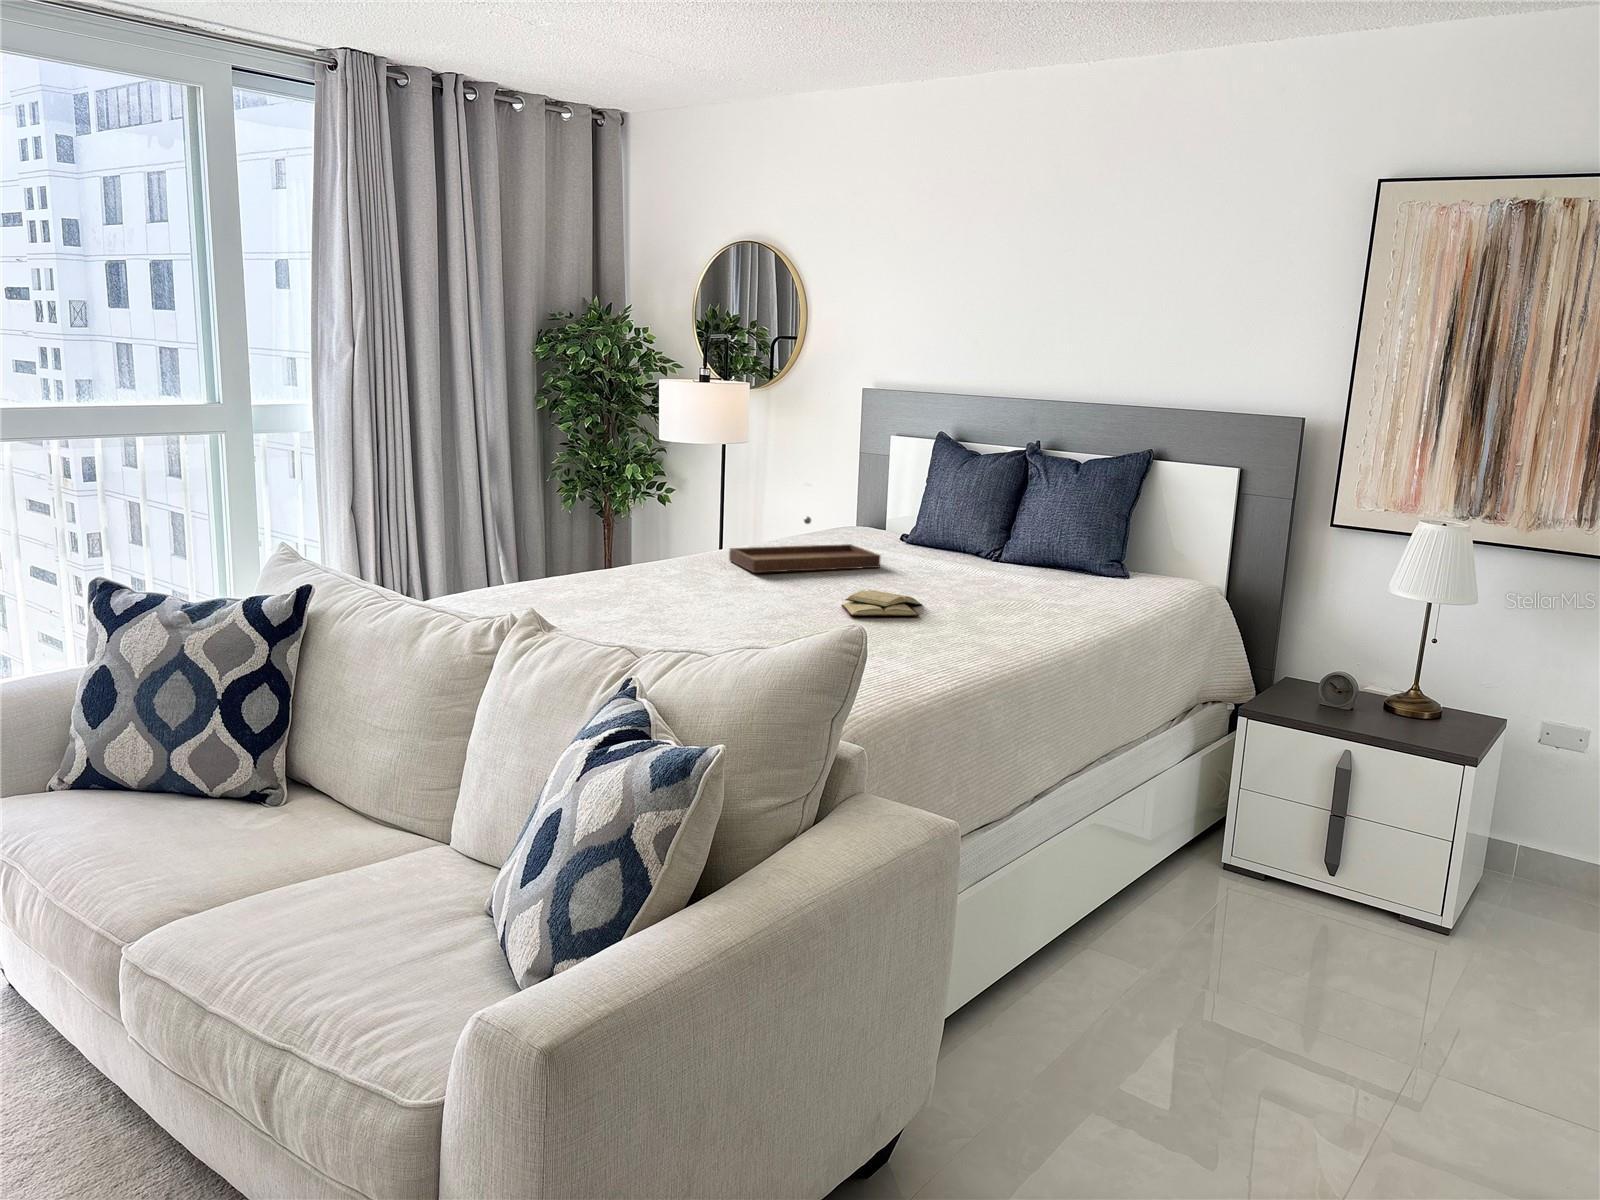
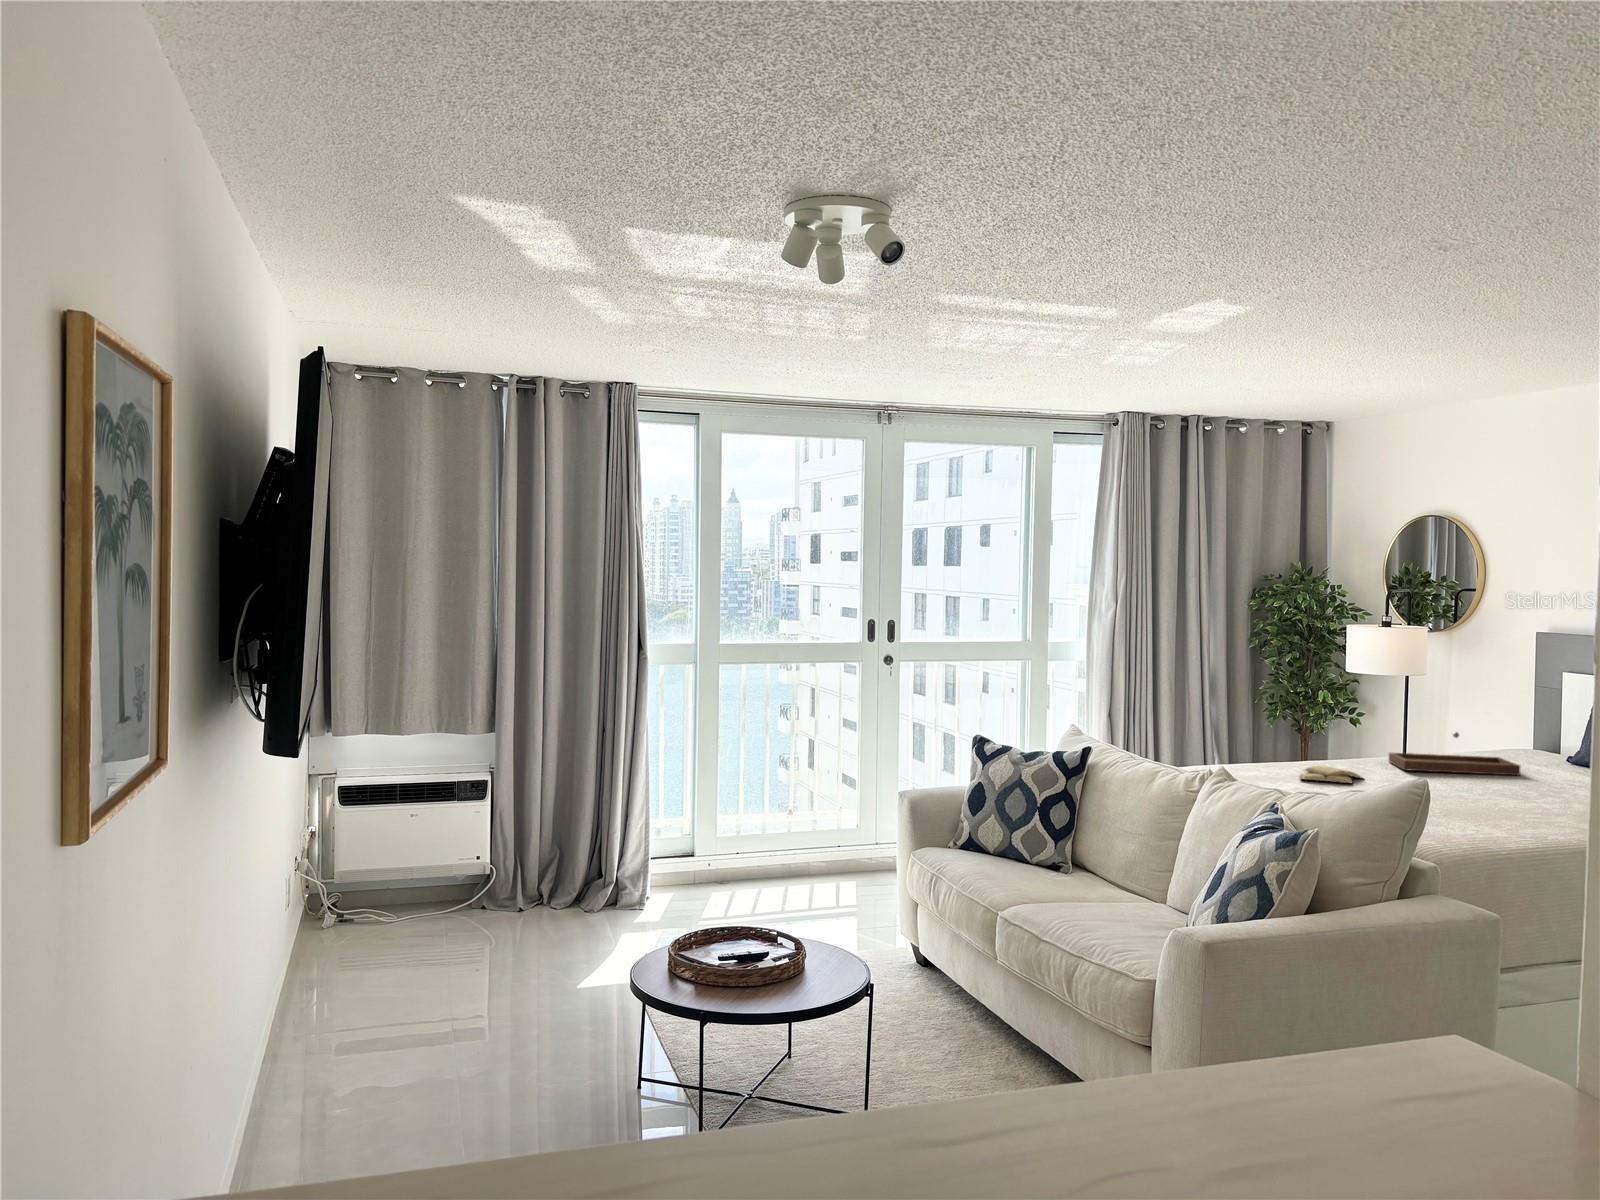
diary: present [841,590,922,616] -> present [1300,766,1362,783]

